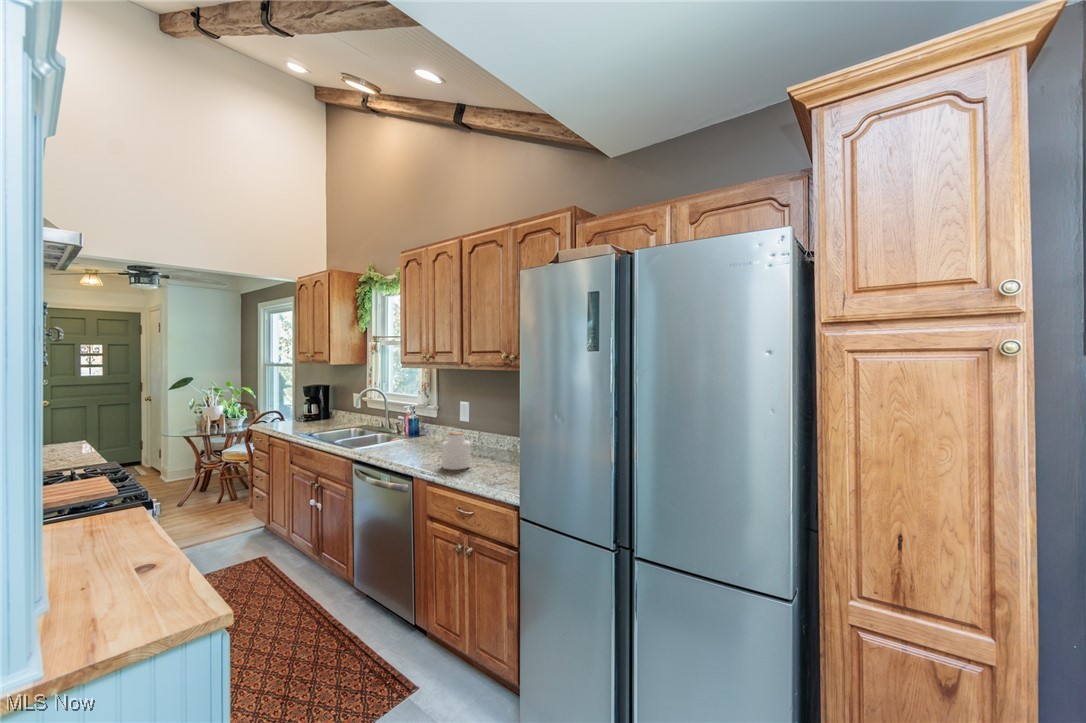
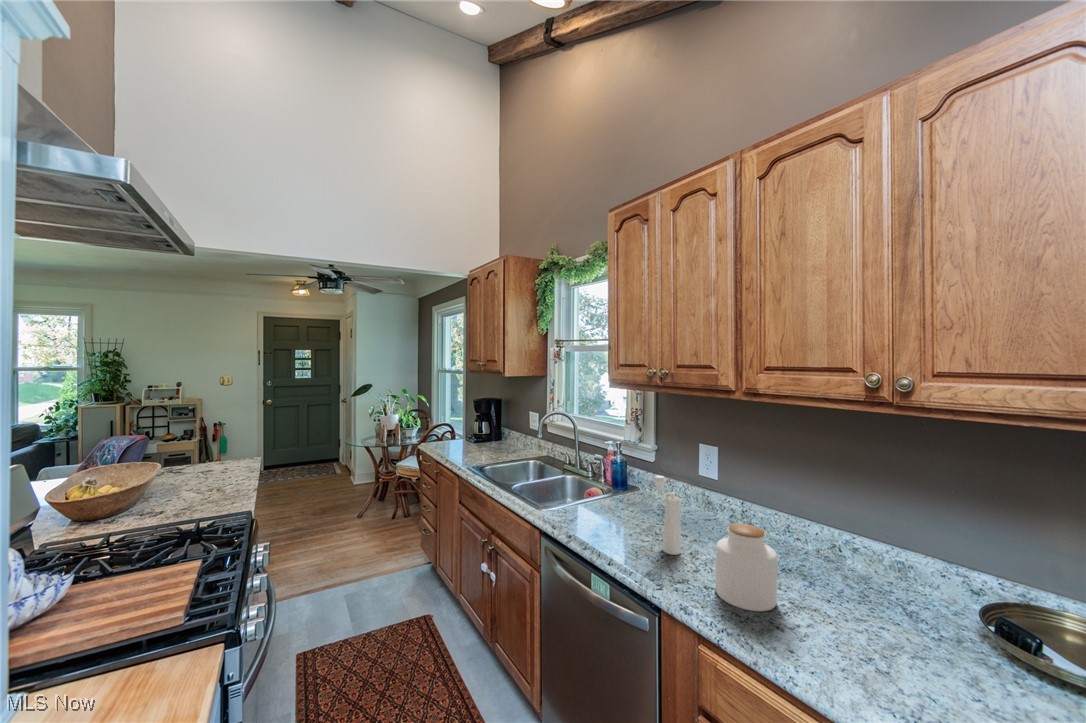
pepper mill: none [423,418,436,459] -> present [654,475,682,555]

